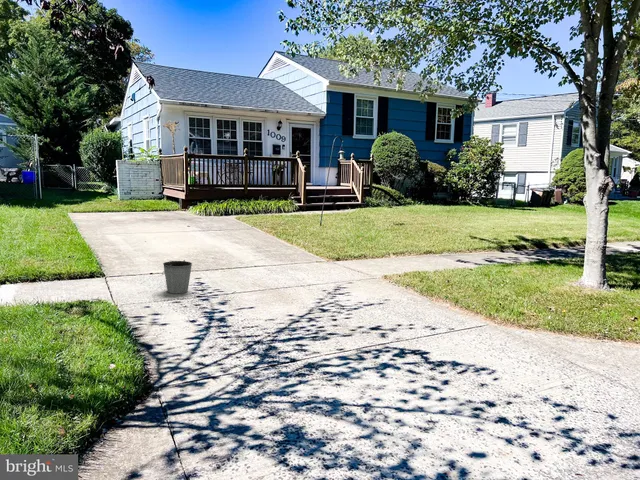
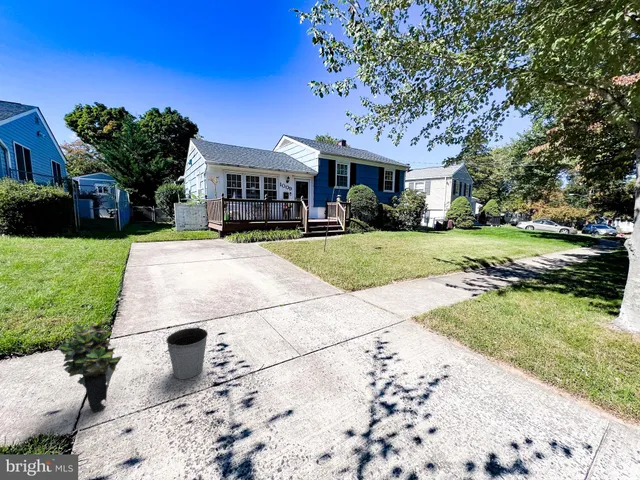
potted plant: none [103,243,138,300] -> present [58,320,122,413]

